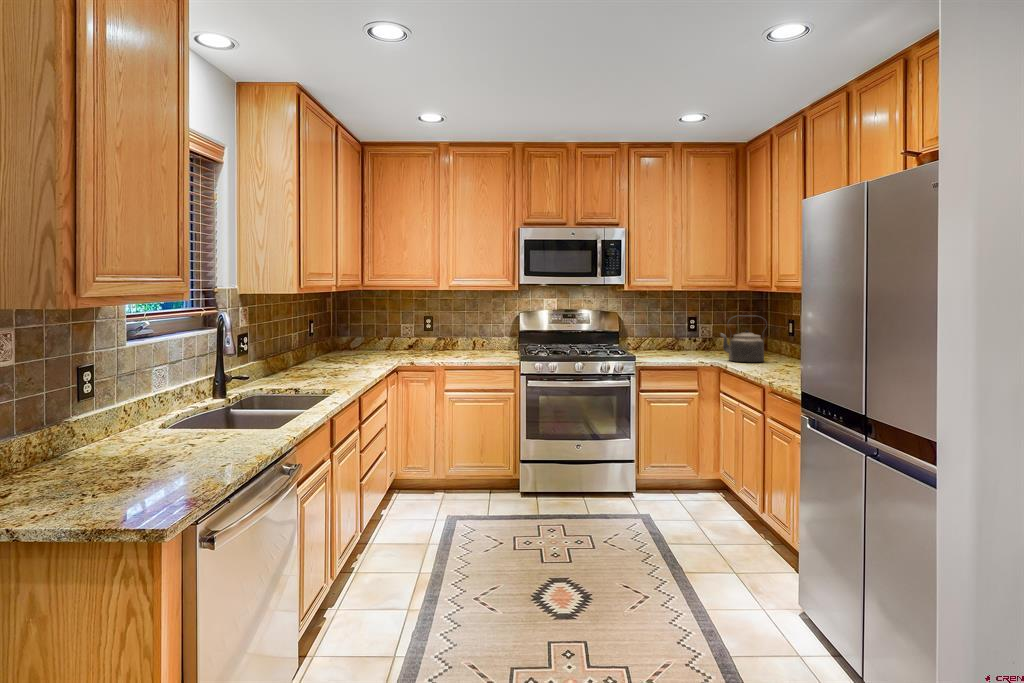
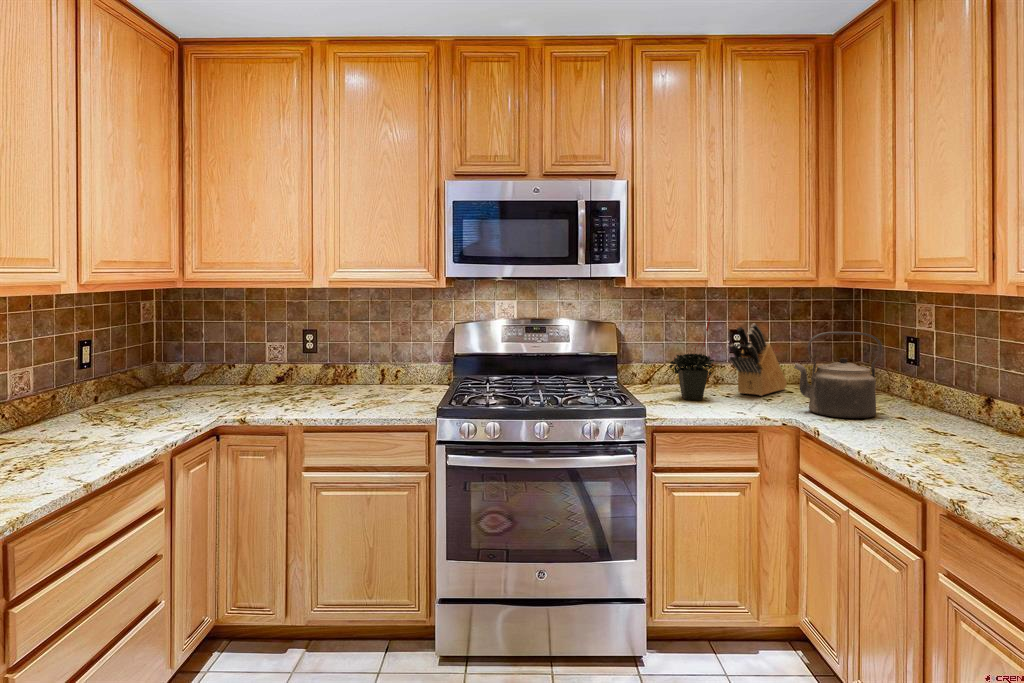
potted plant: none [650,307,677,357] -> present [669,318,714,400]
knife block: none [686,312,722,355] -> present [730,324,787,396]

